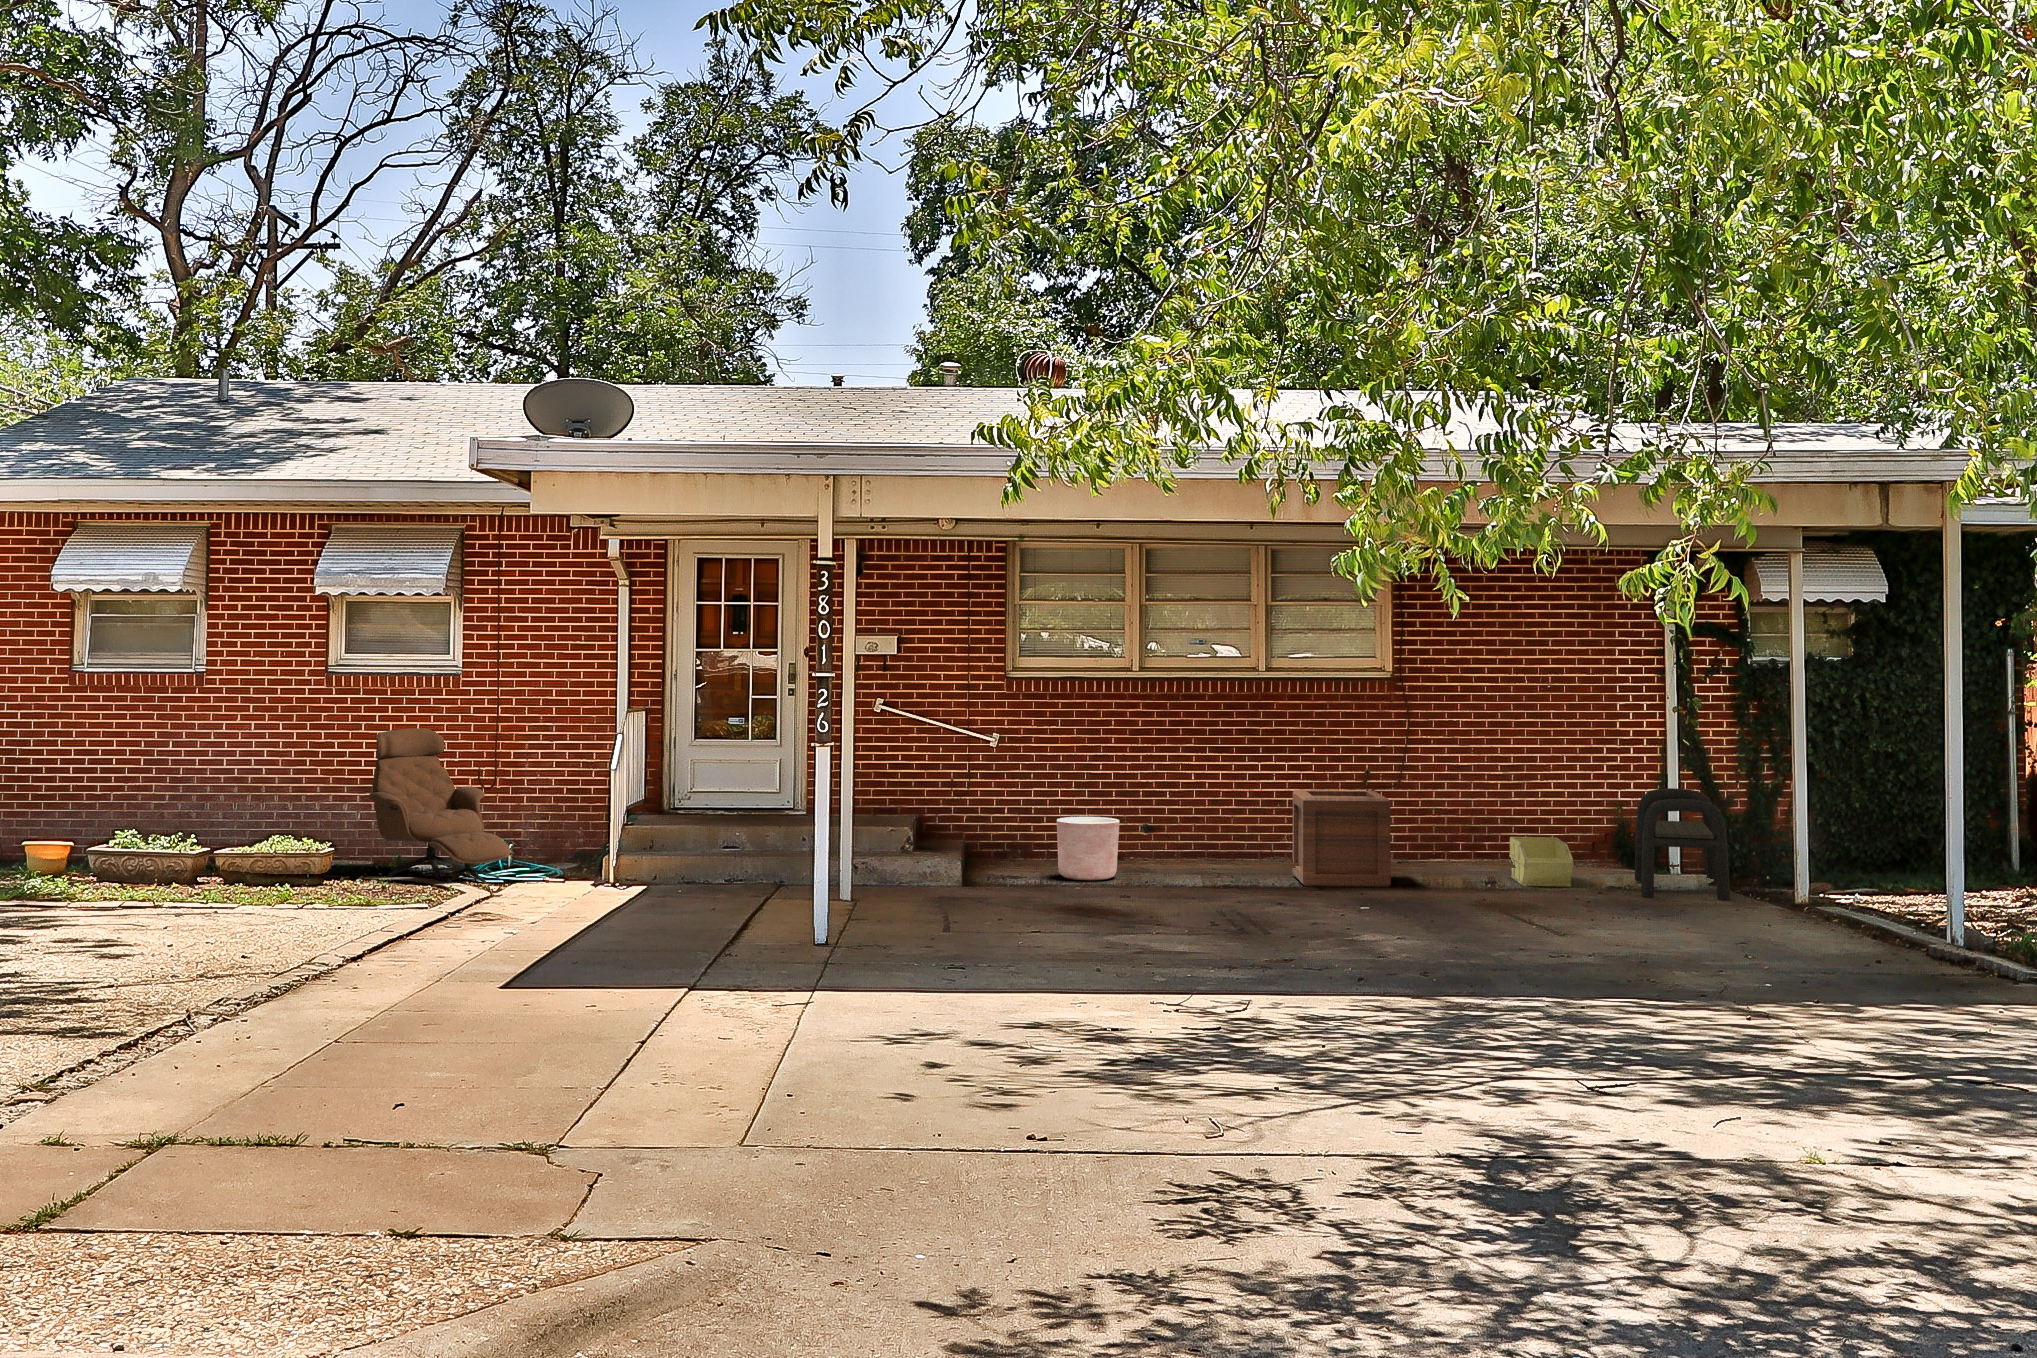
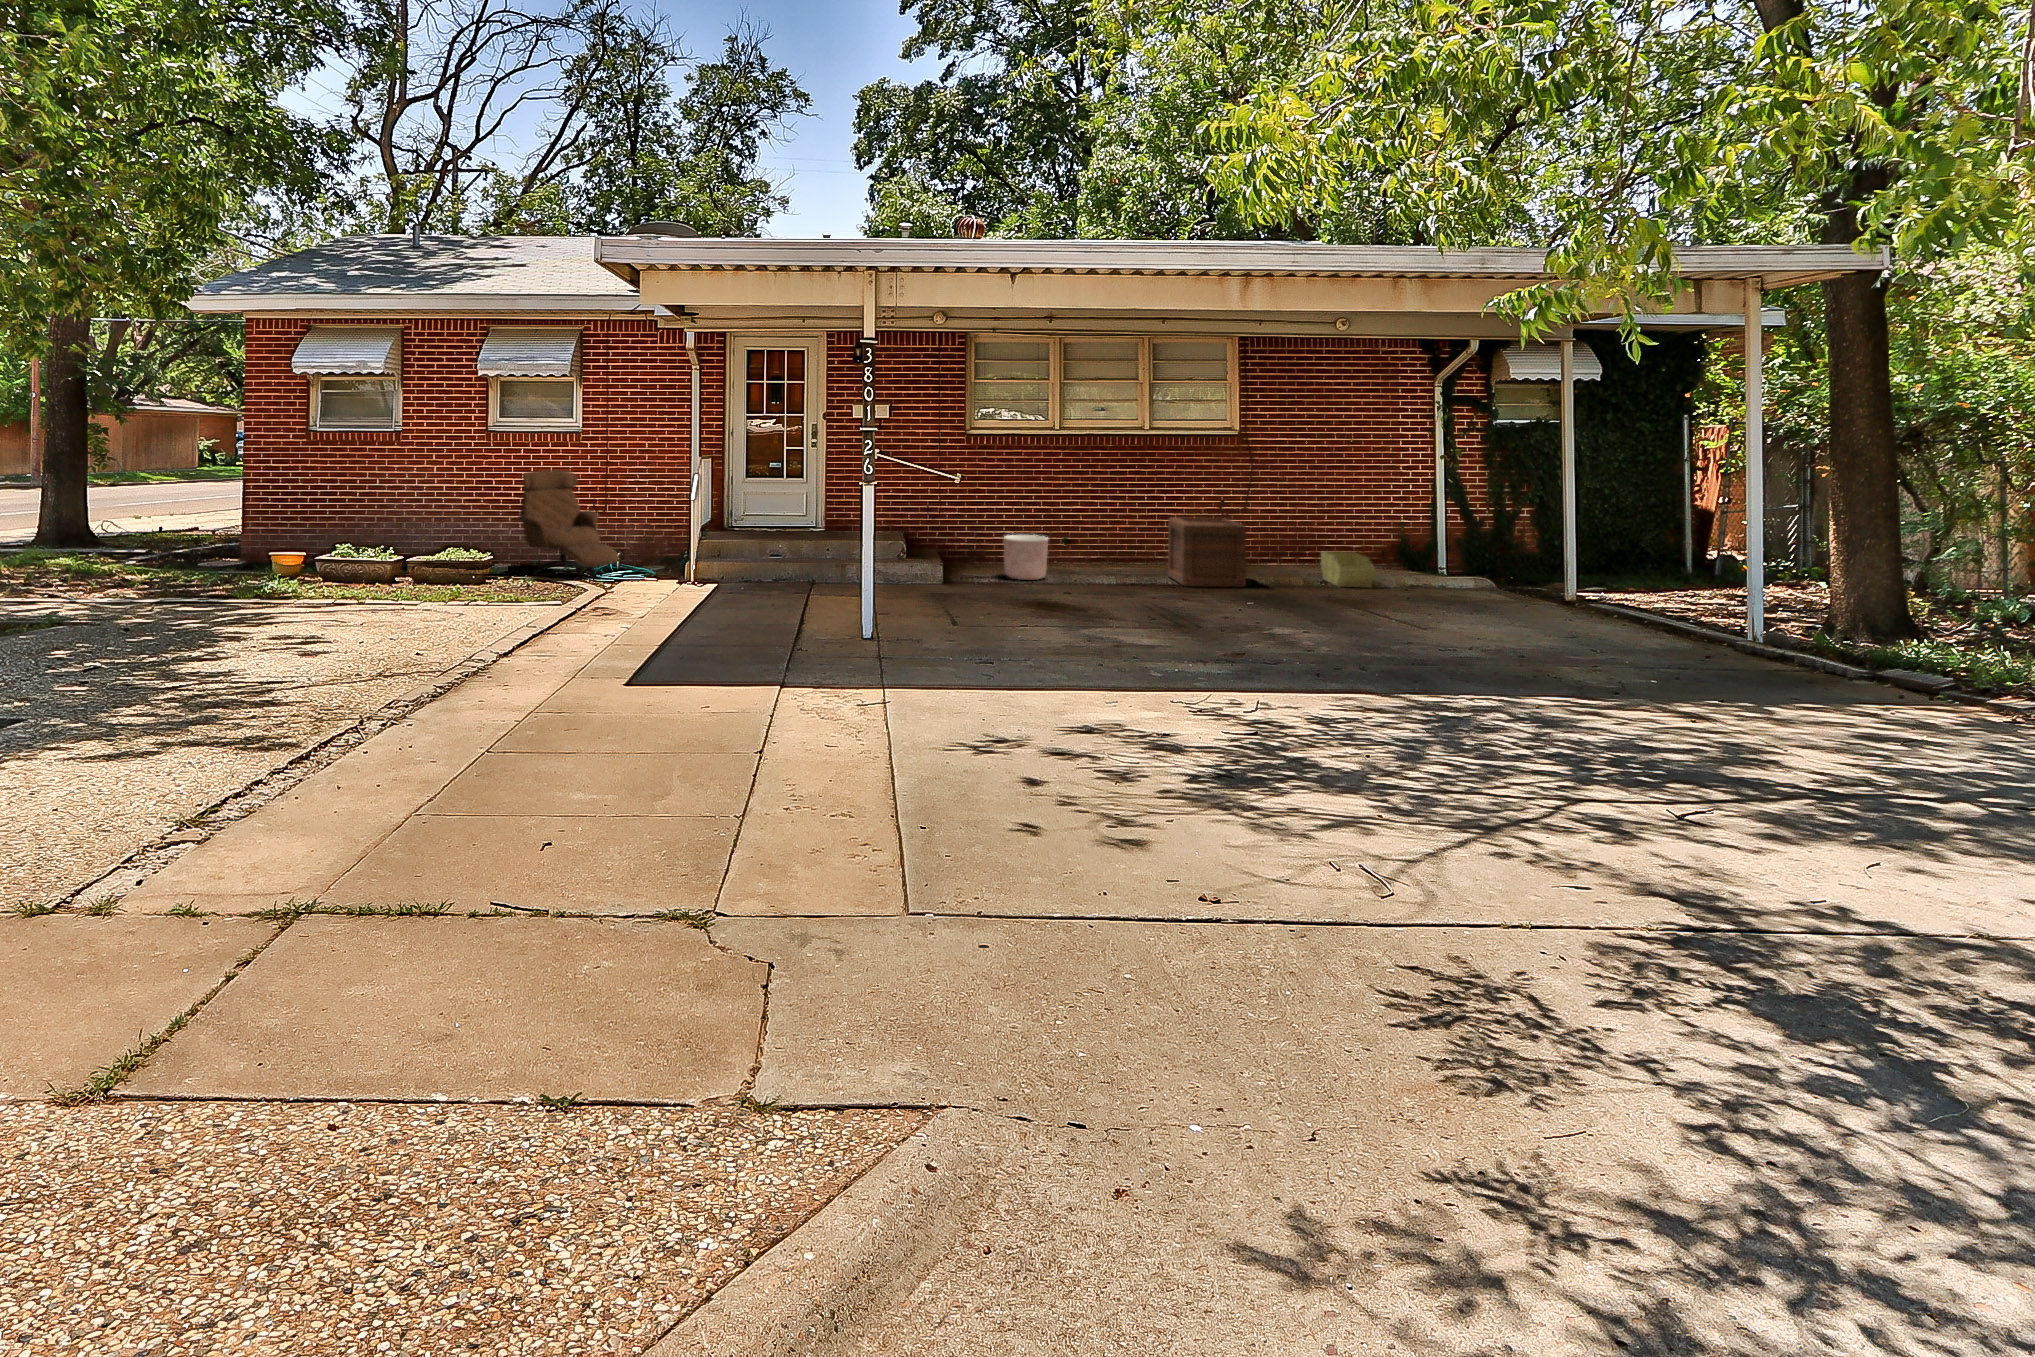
bench: present [1635,788,1730,901] -> none [1413,519,1499,601]

